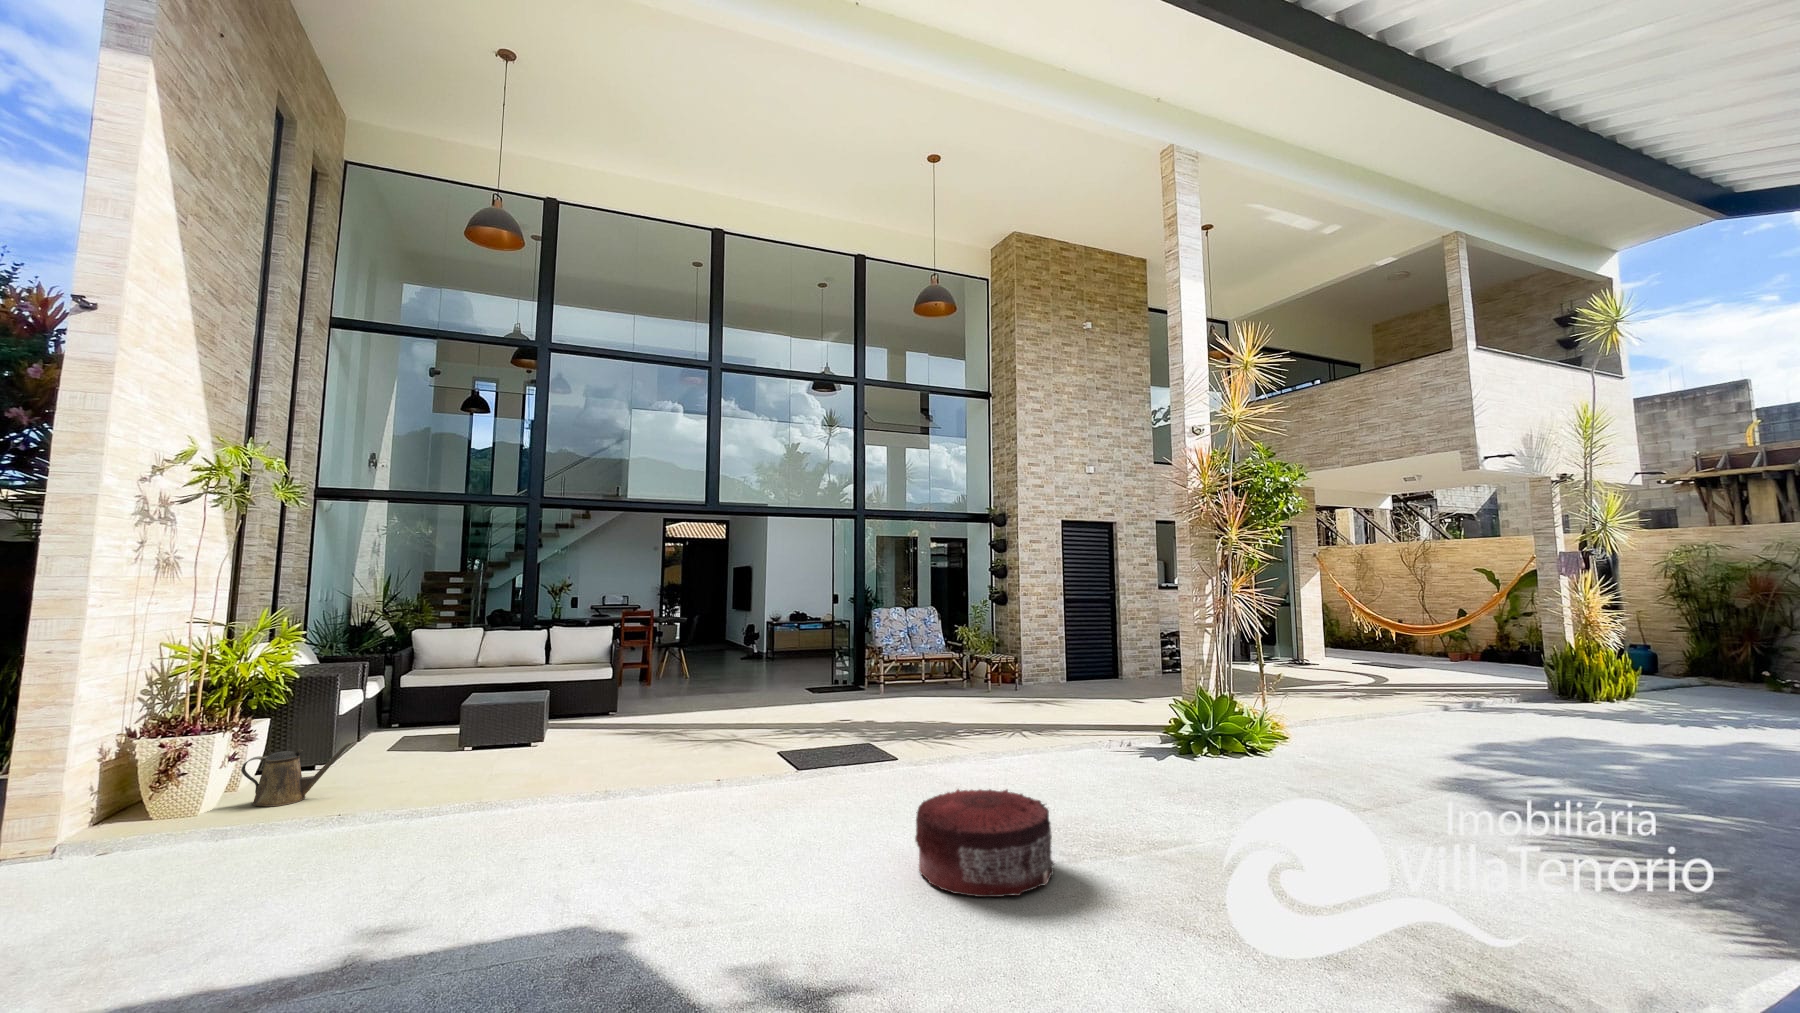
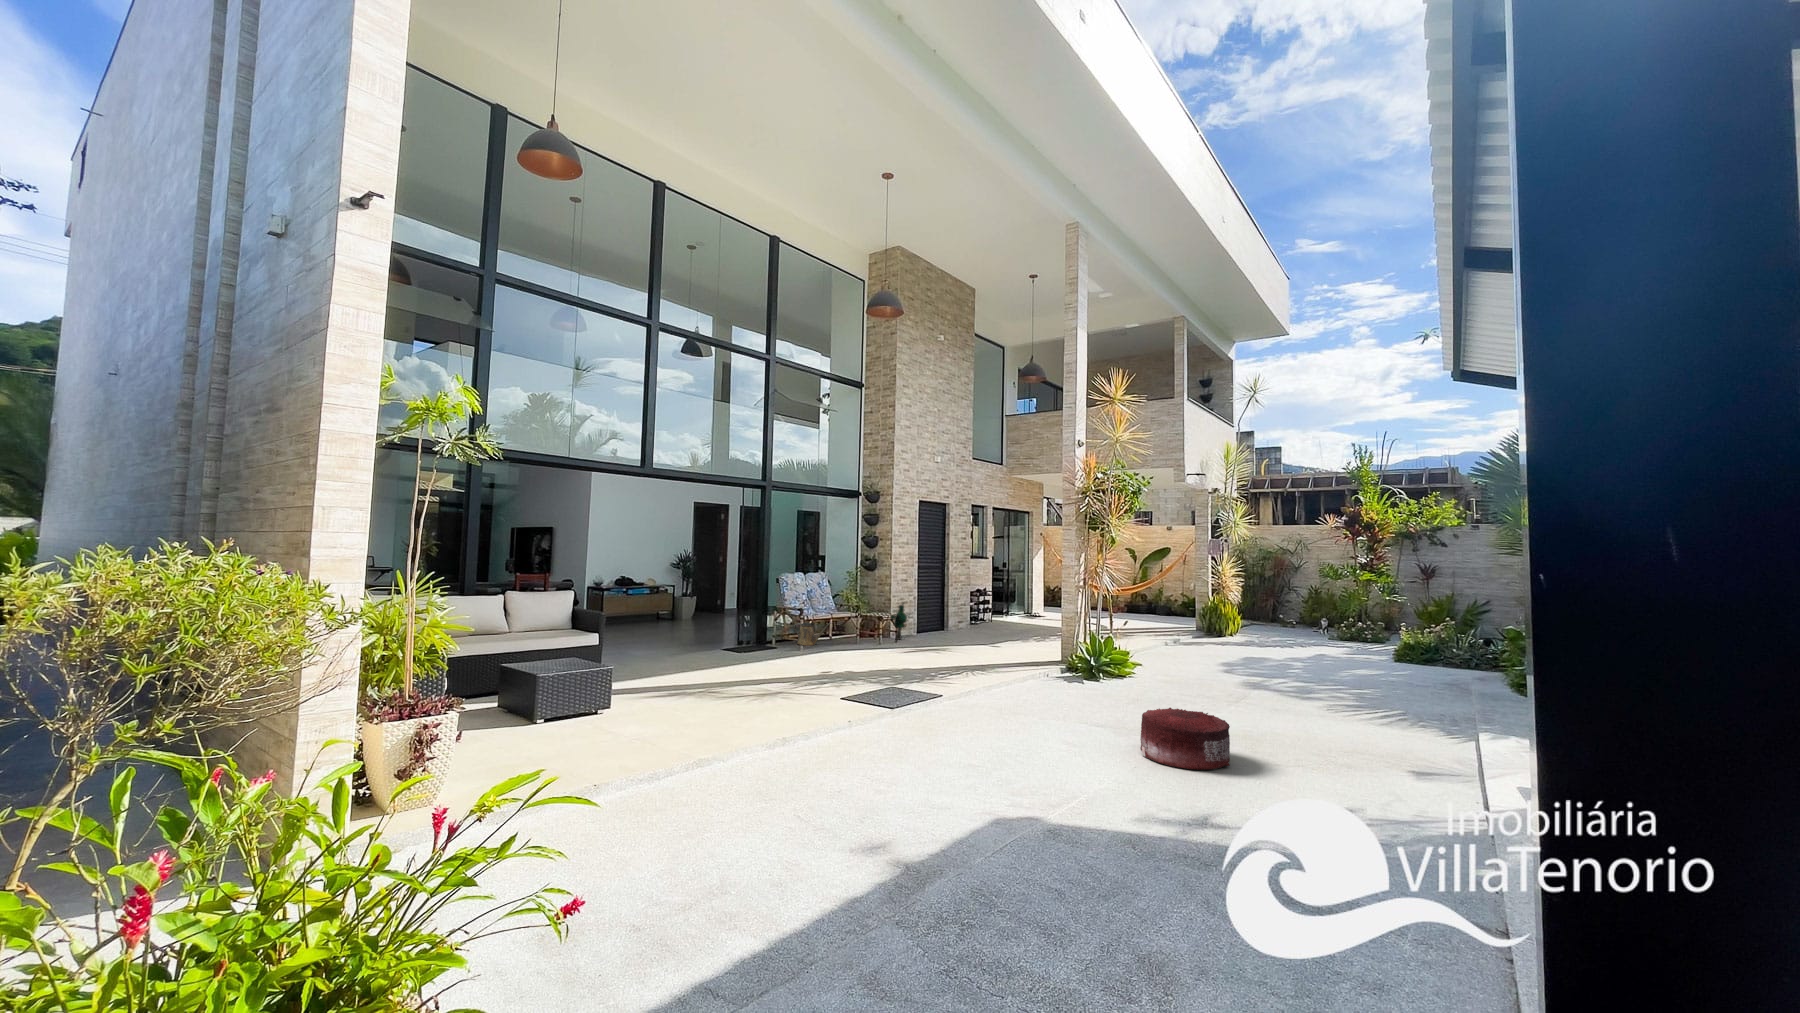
decorative plant: none [1012,642,1038,687] -> present [890,603,907,640]
watering can: present [241,741,355,807] -> present [794,623,831,646]

